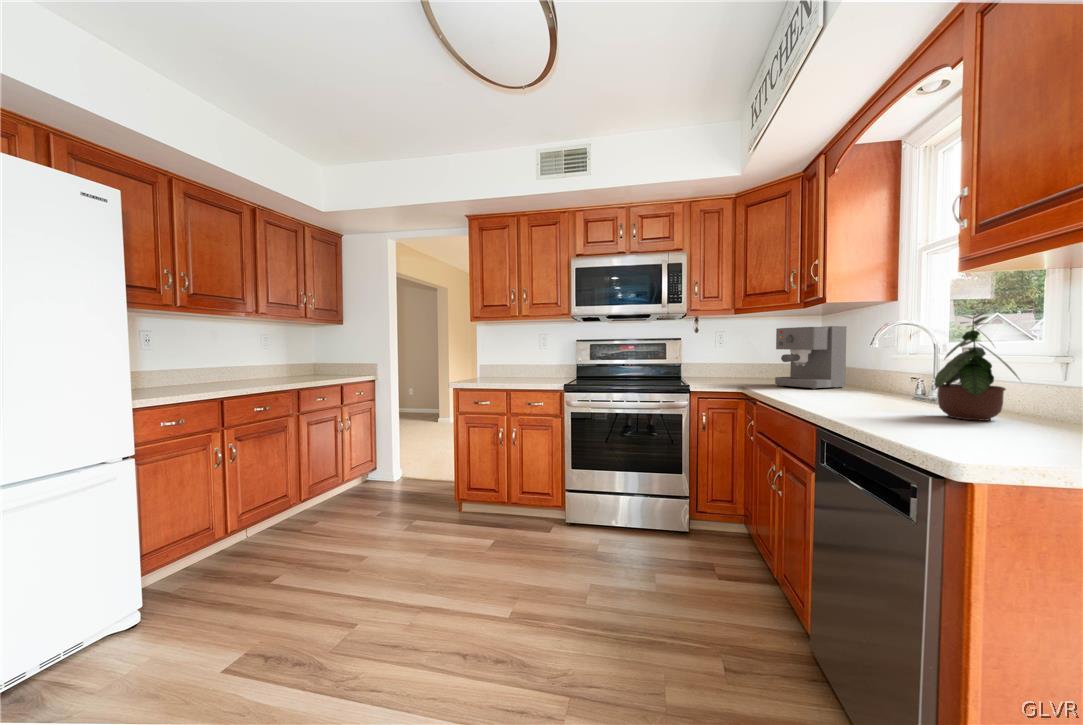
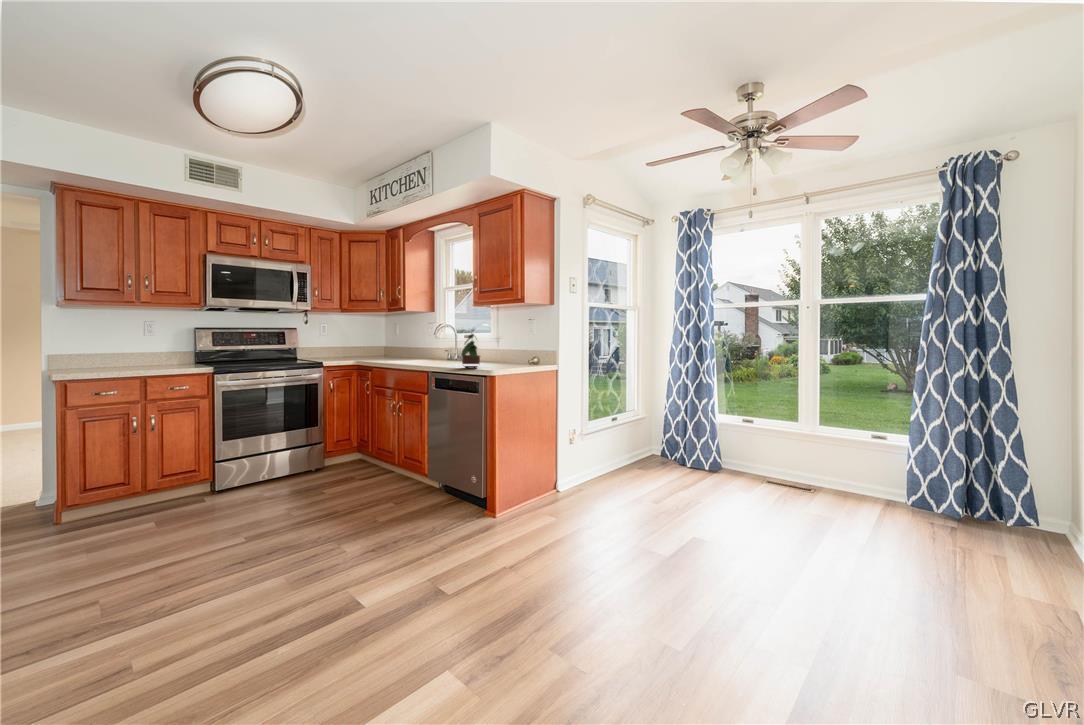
coffee maker: present [775,326,846,389] -> none [374,326,410,362]

